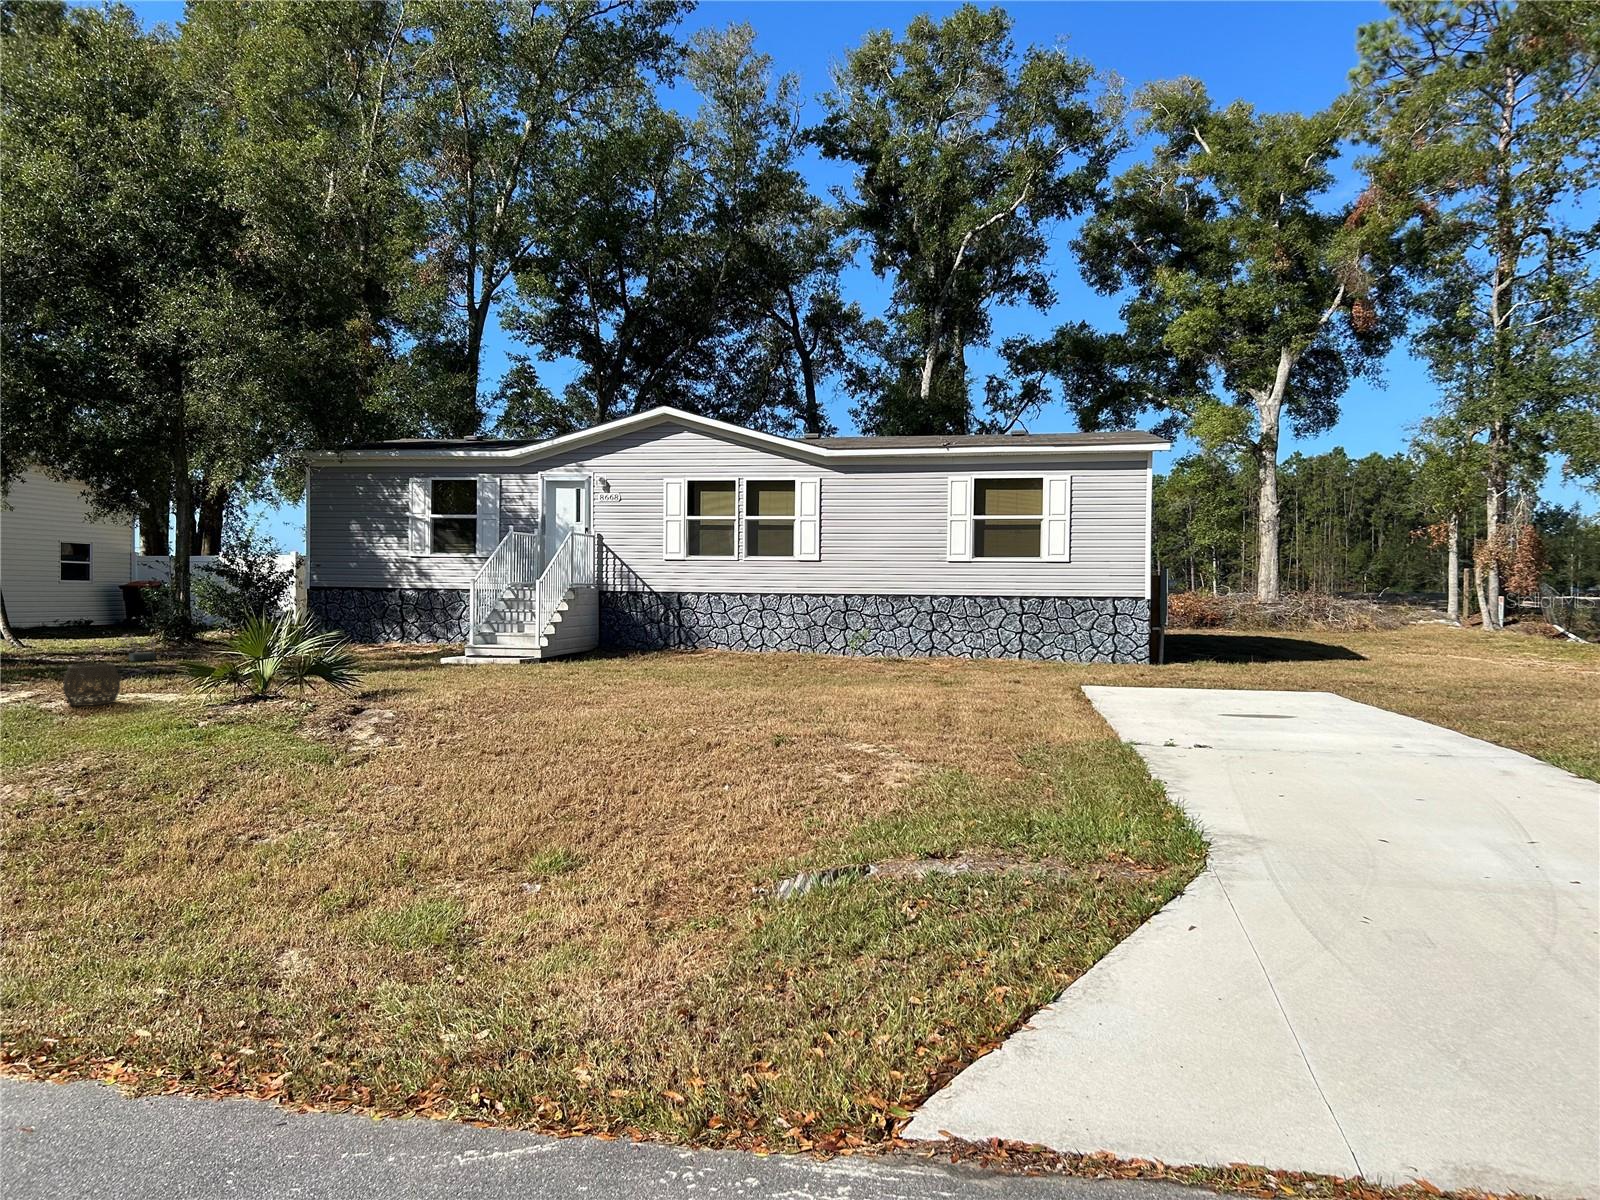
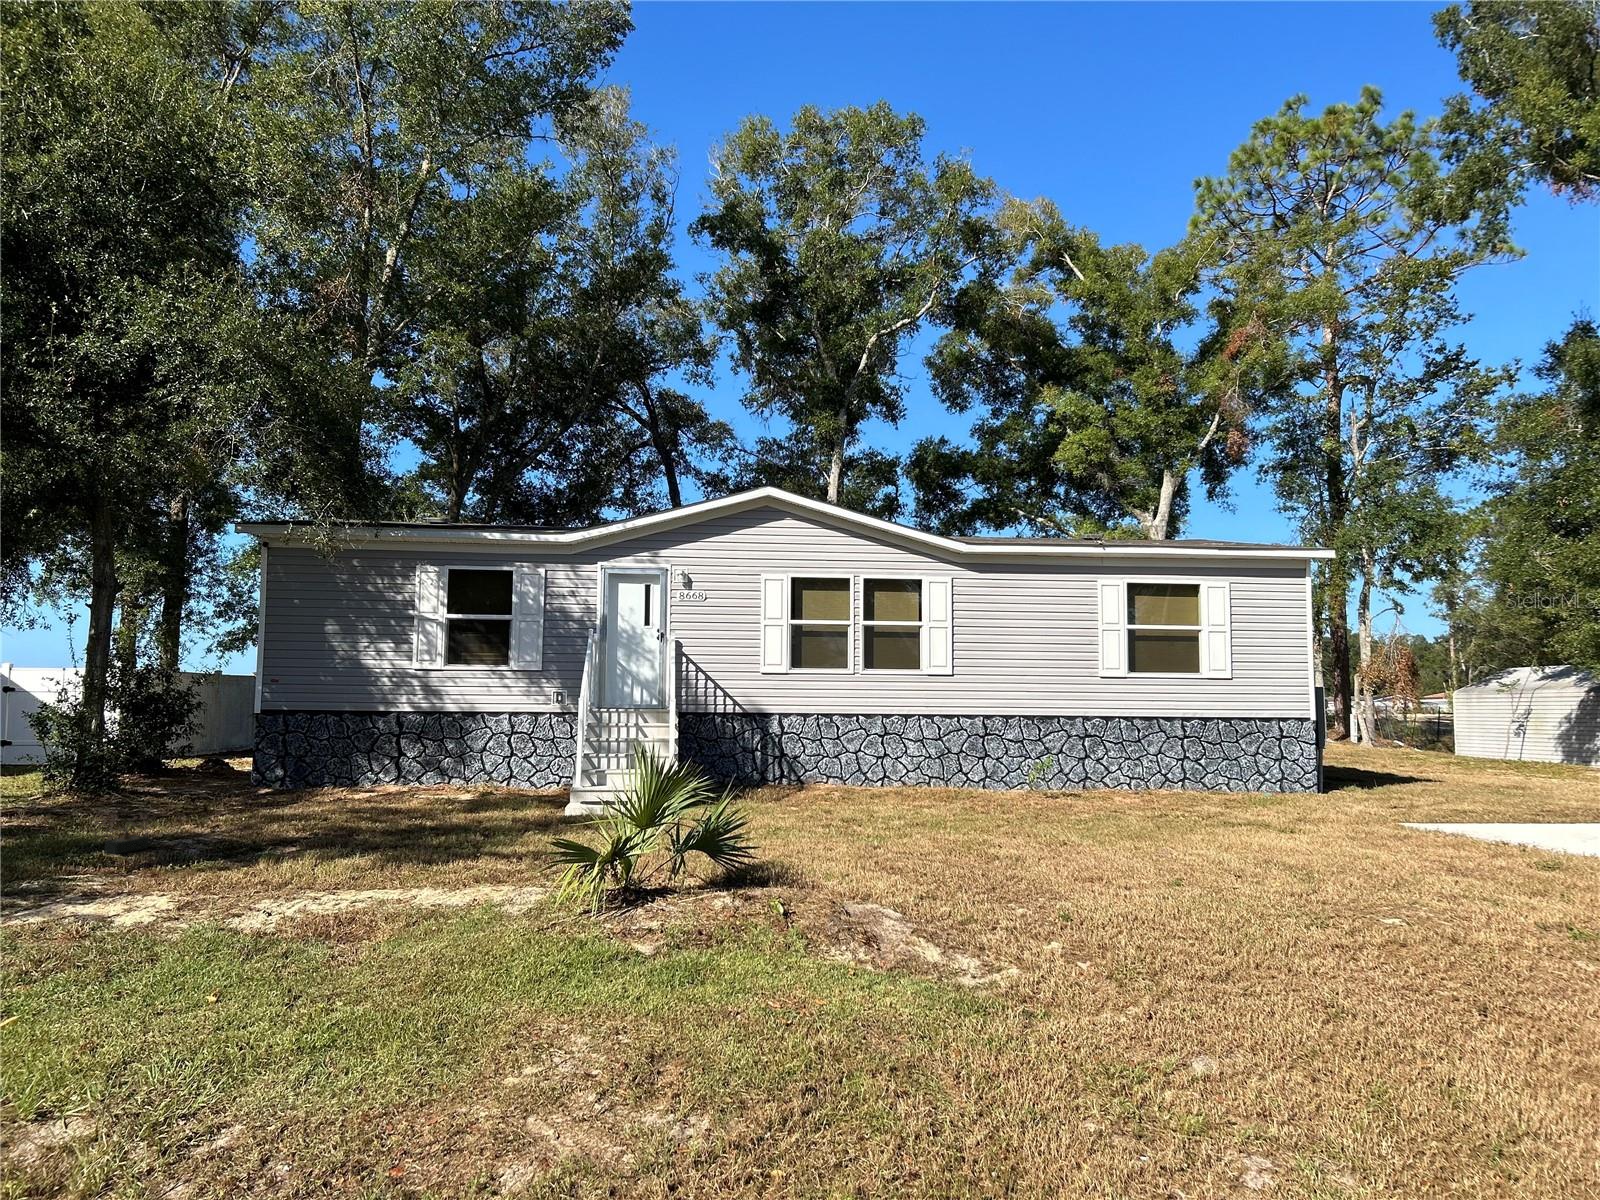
woven basket: present [63,663,120,706] -> none [217,907,313,1000]

